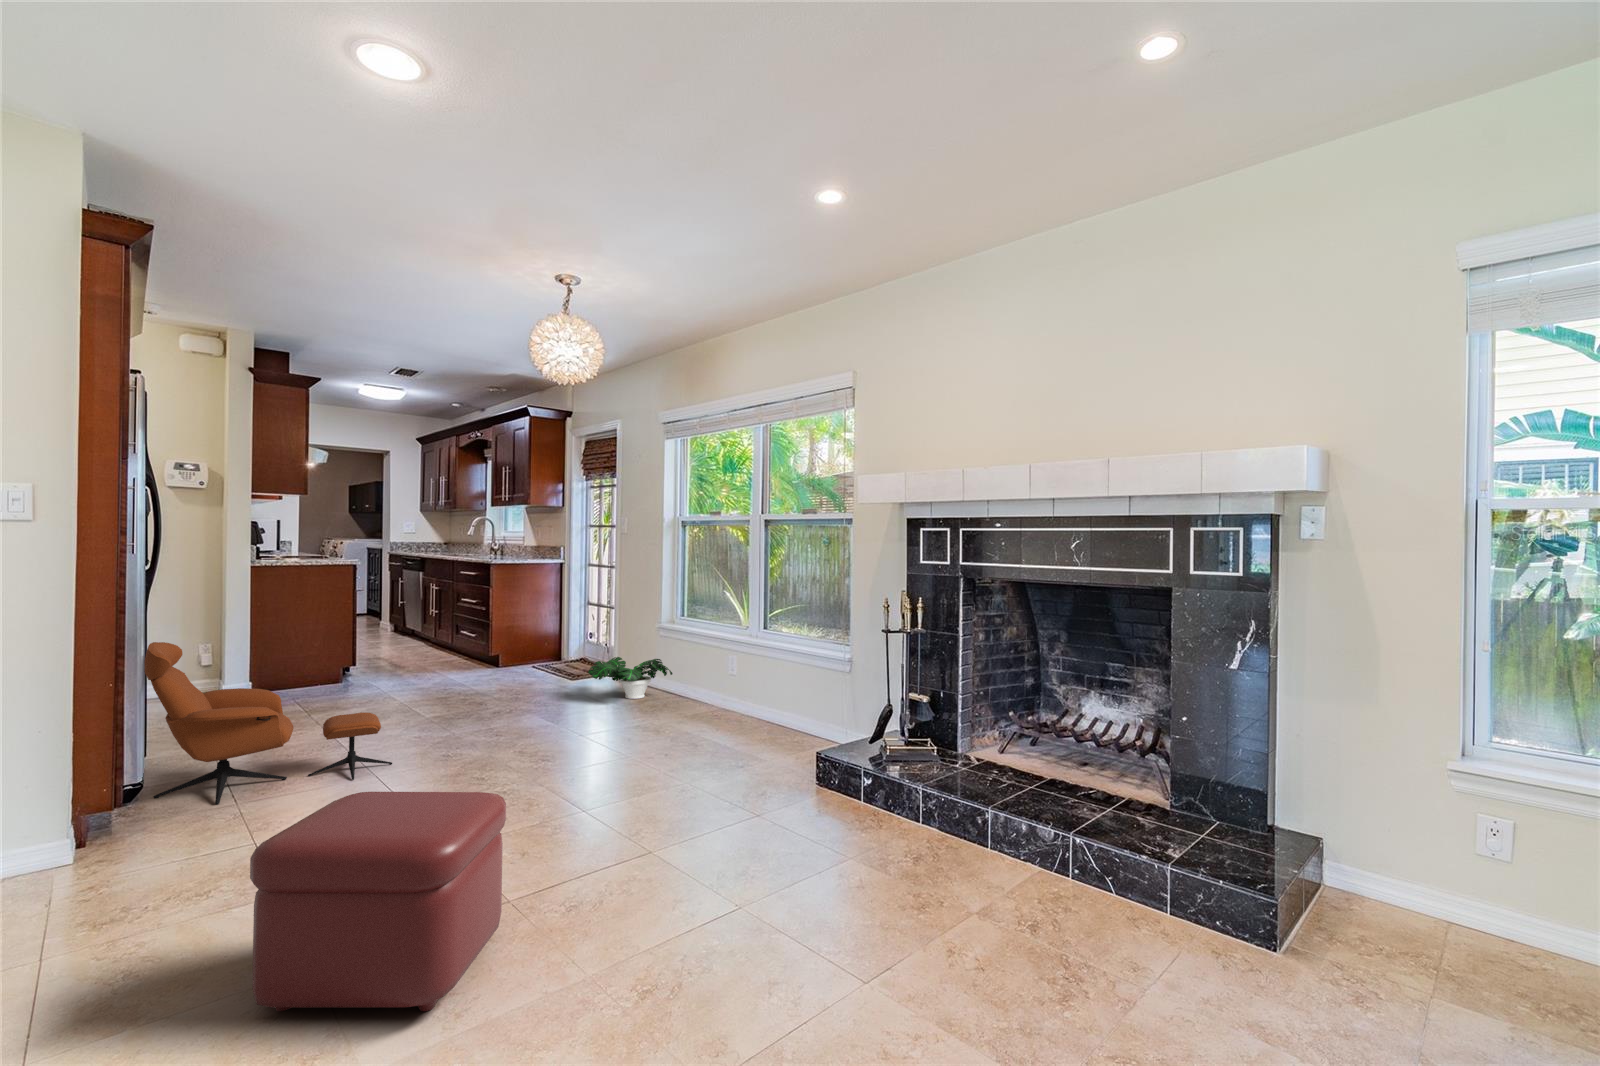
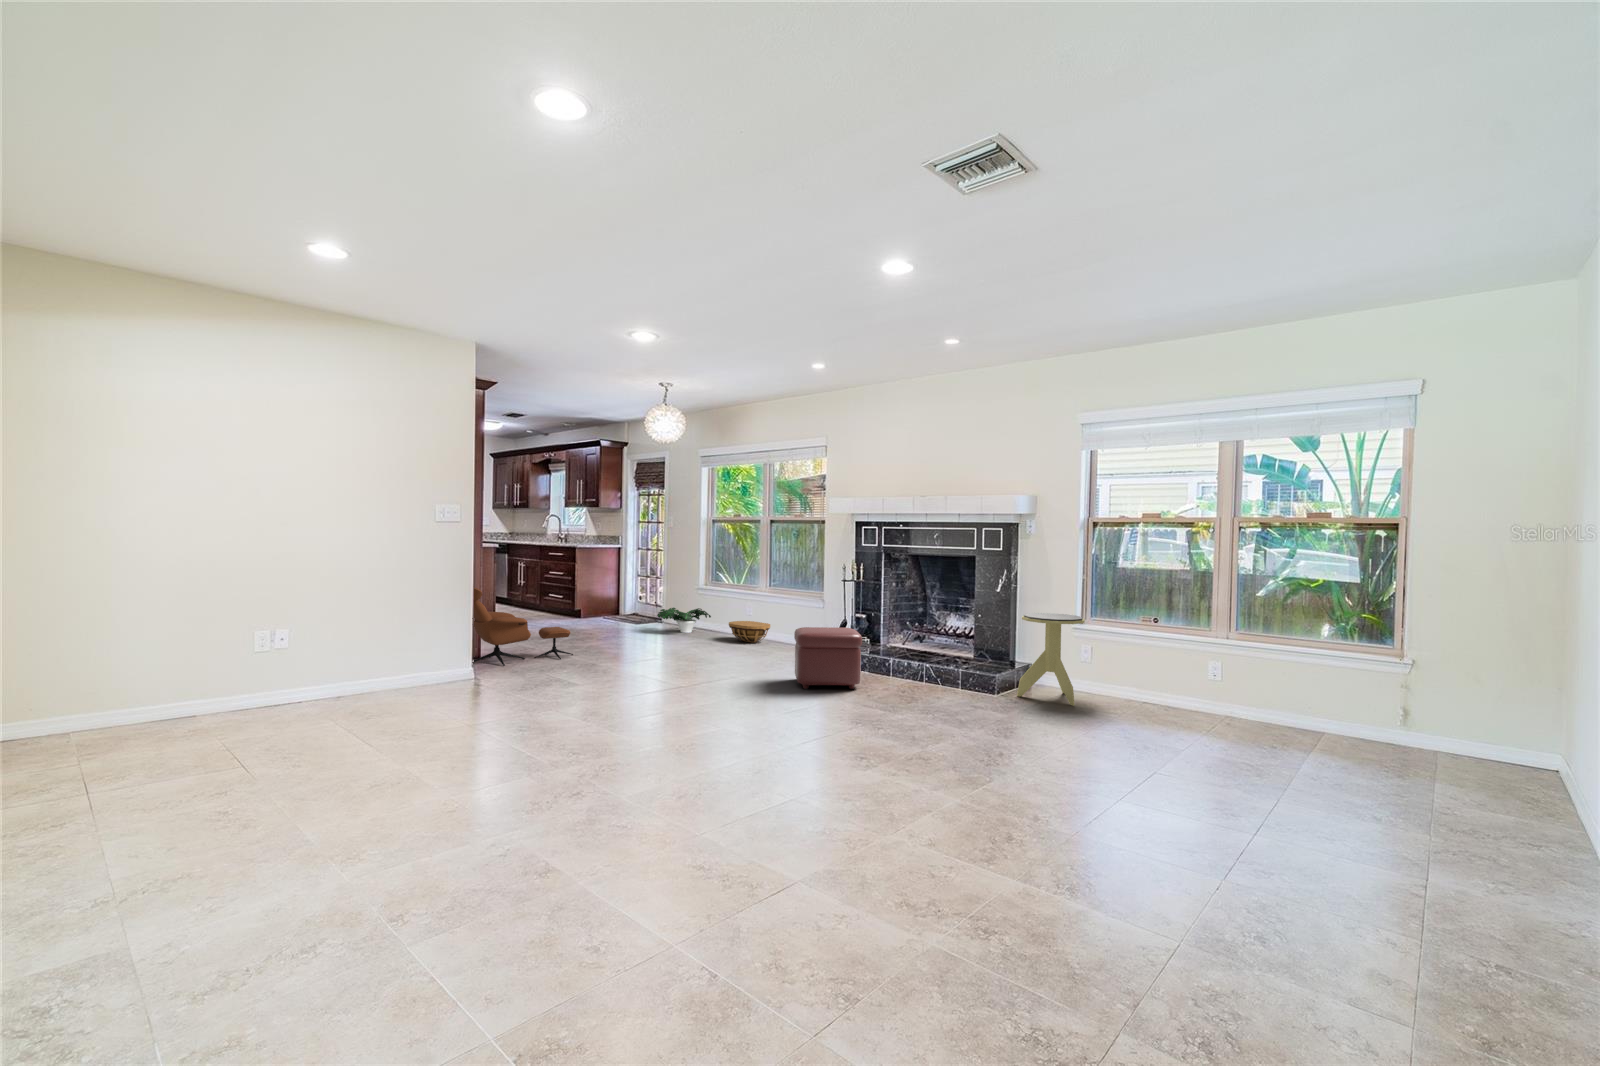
basket: none [693,684,761,724] -> present [729,621,770,643]
side table: none [1325,728,1529,1009] -> present [1017,613,1085,706]
ottoman: present [250,792,506,1011] -> present [794,627,862,689]

